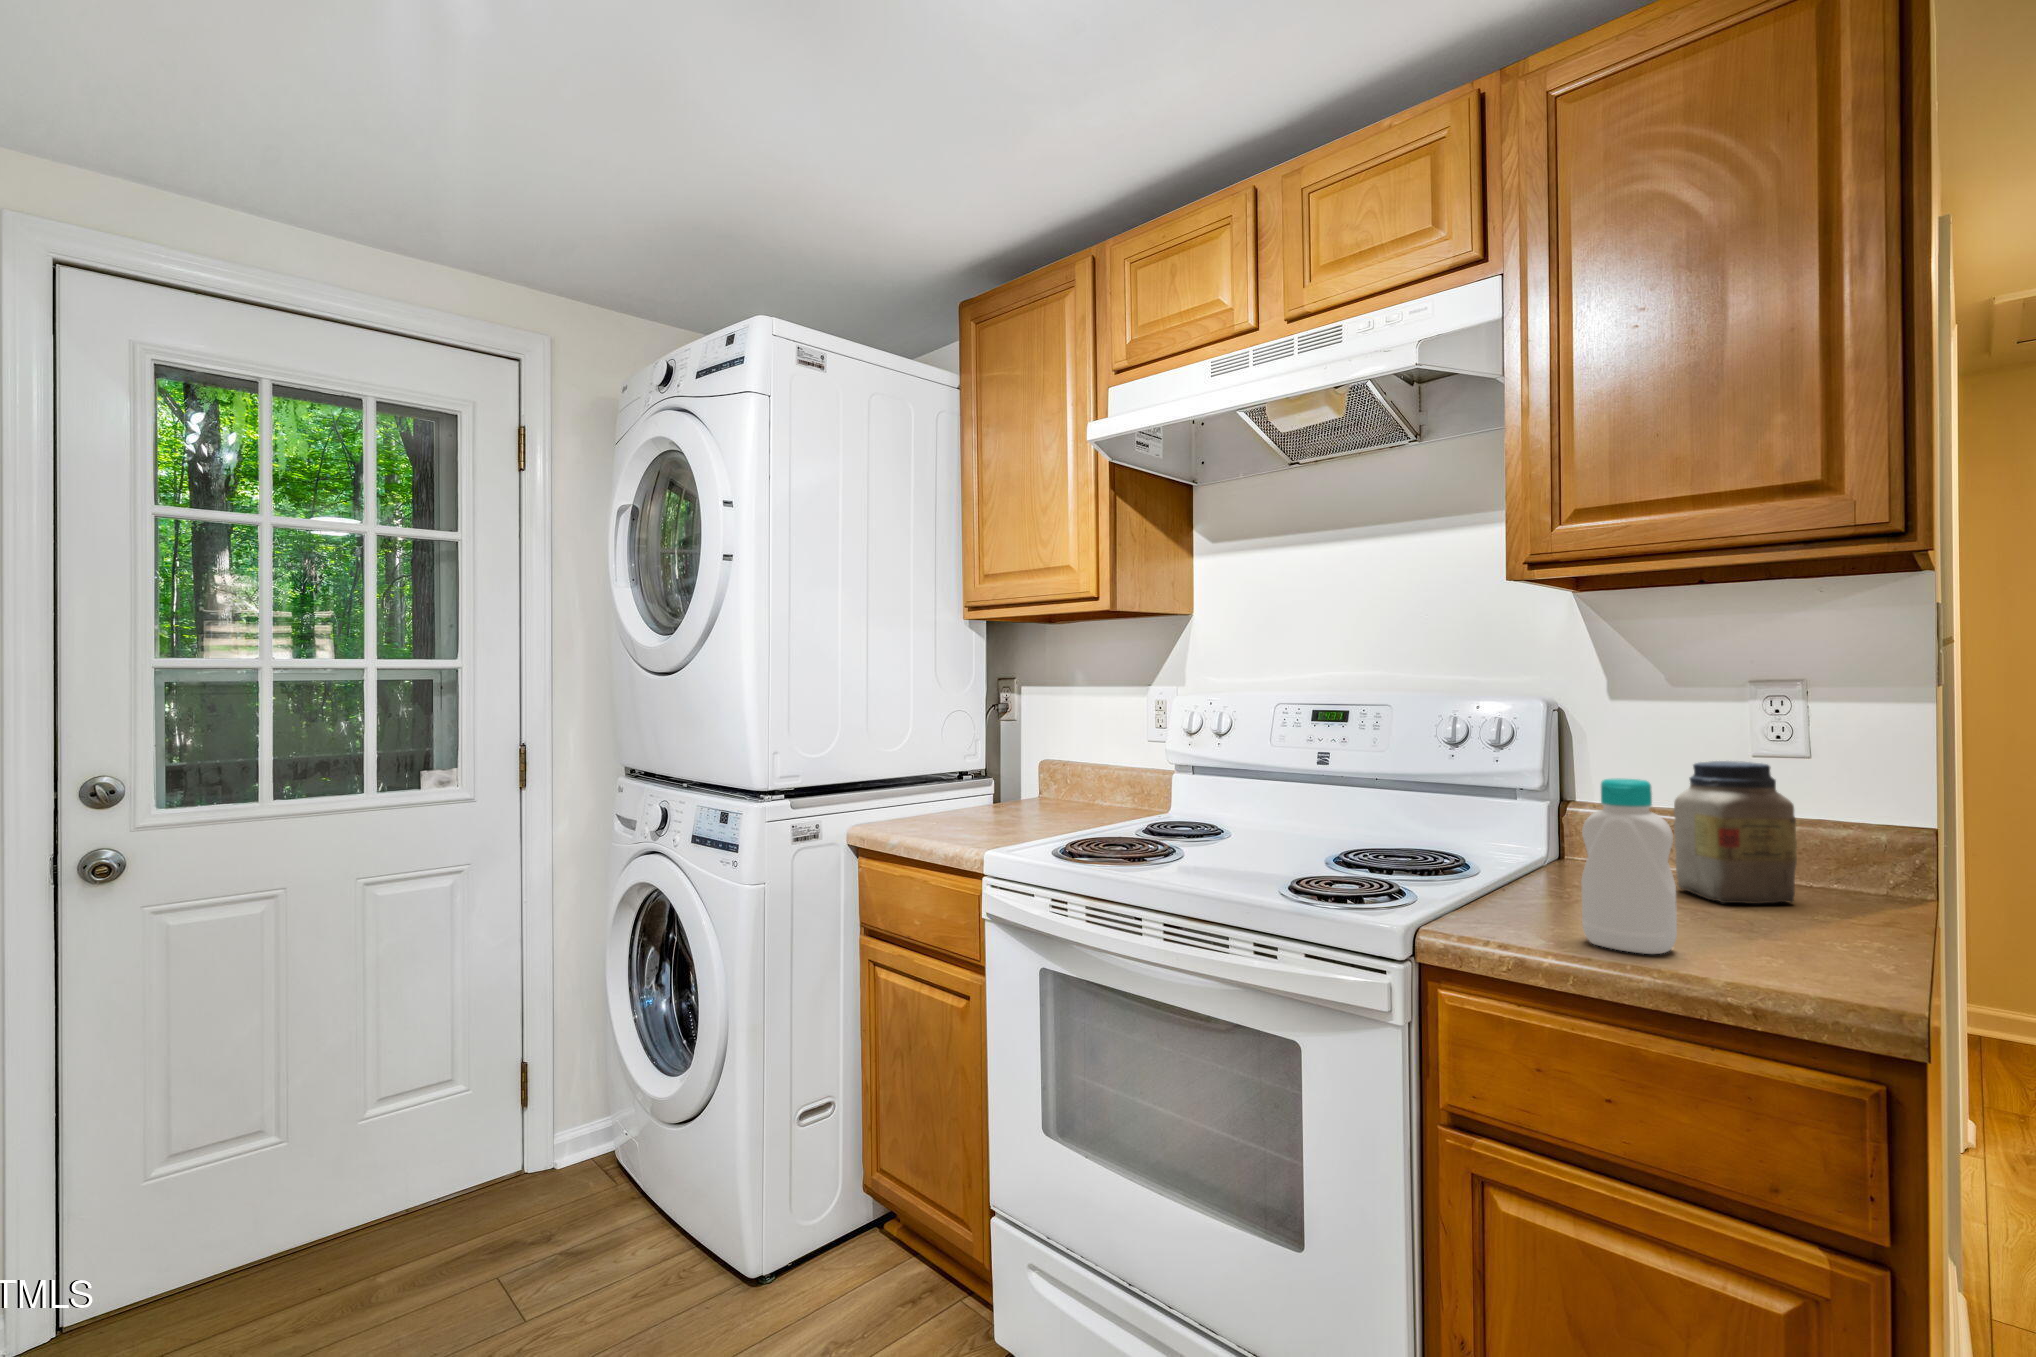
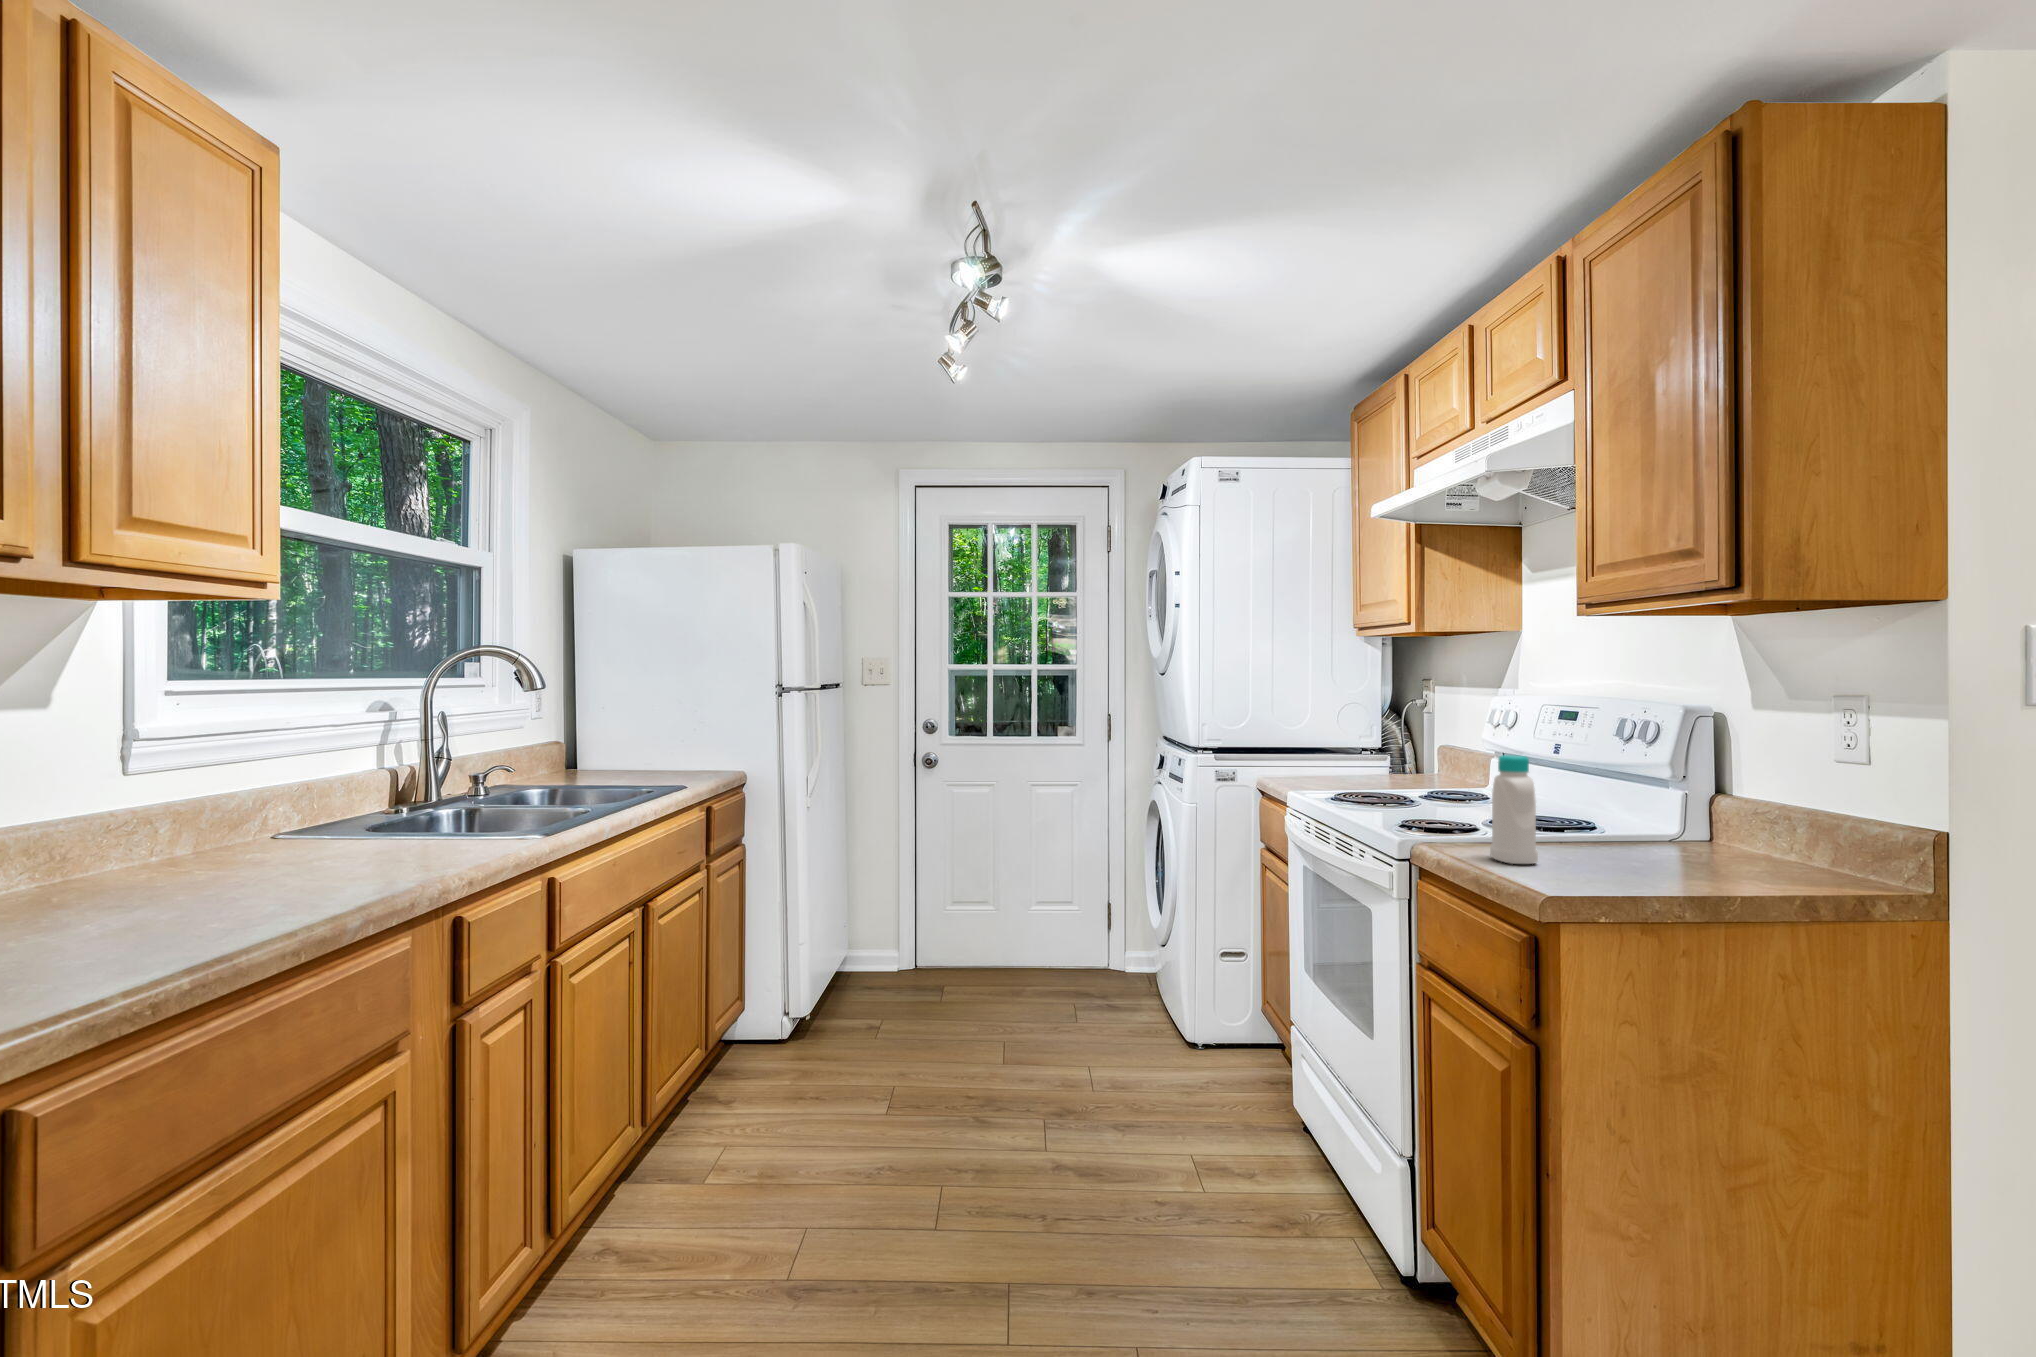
jar: present [1674,761,1797,904] -> none [1697,759,1779,870]

